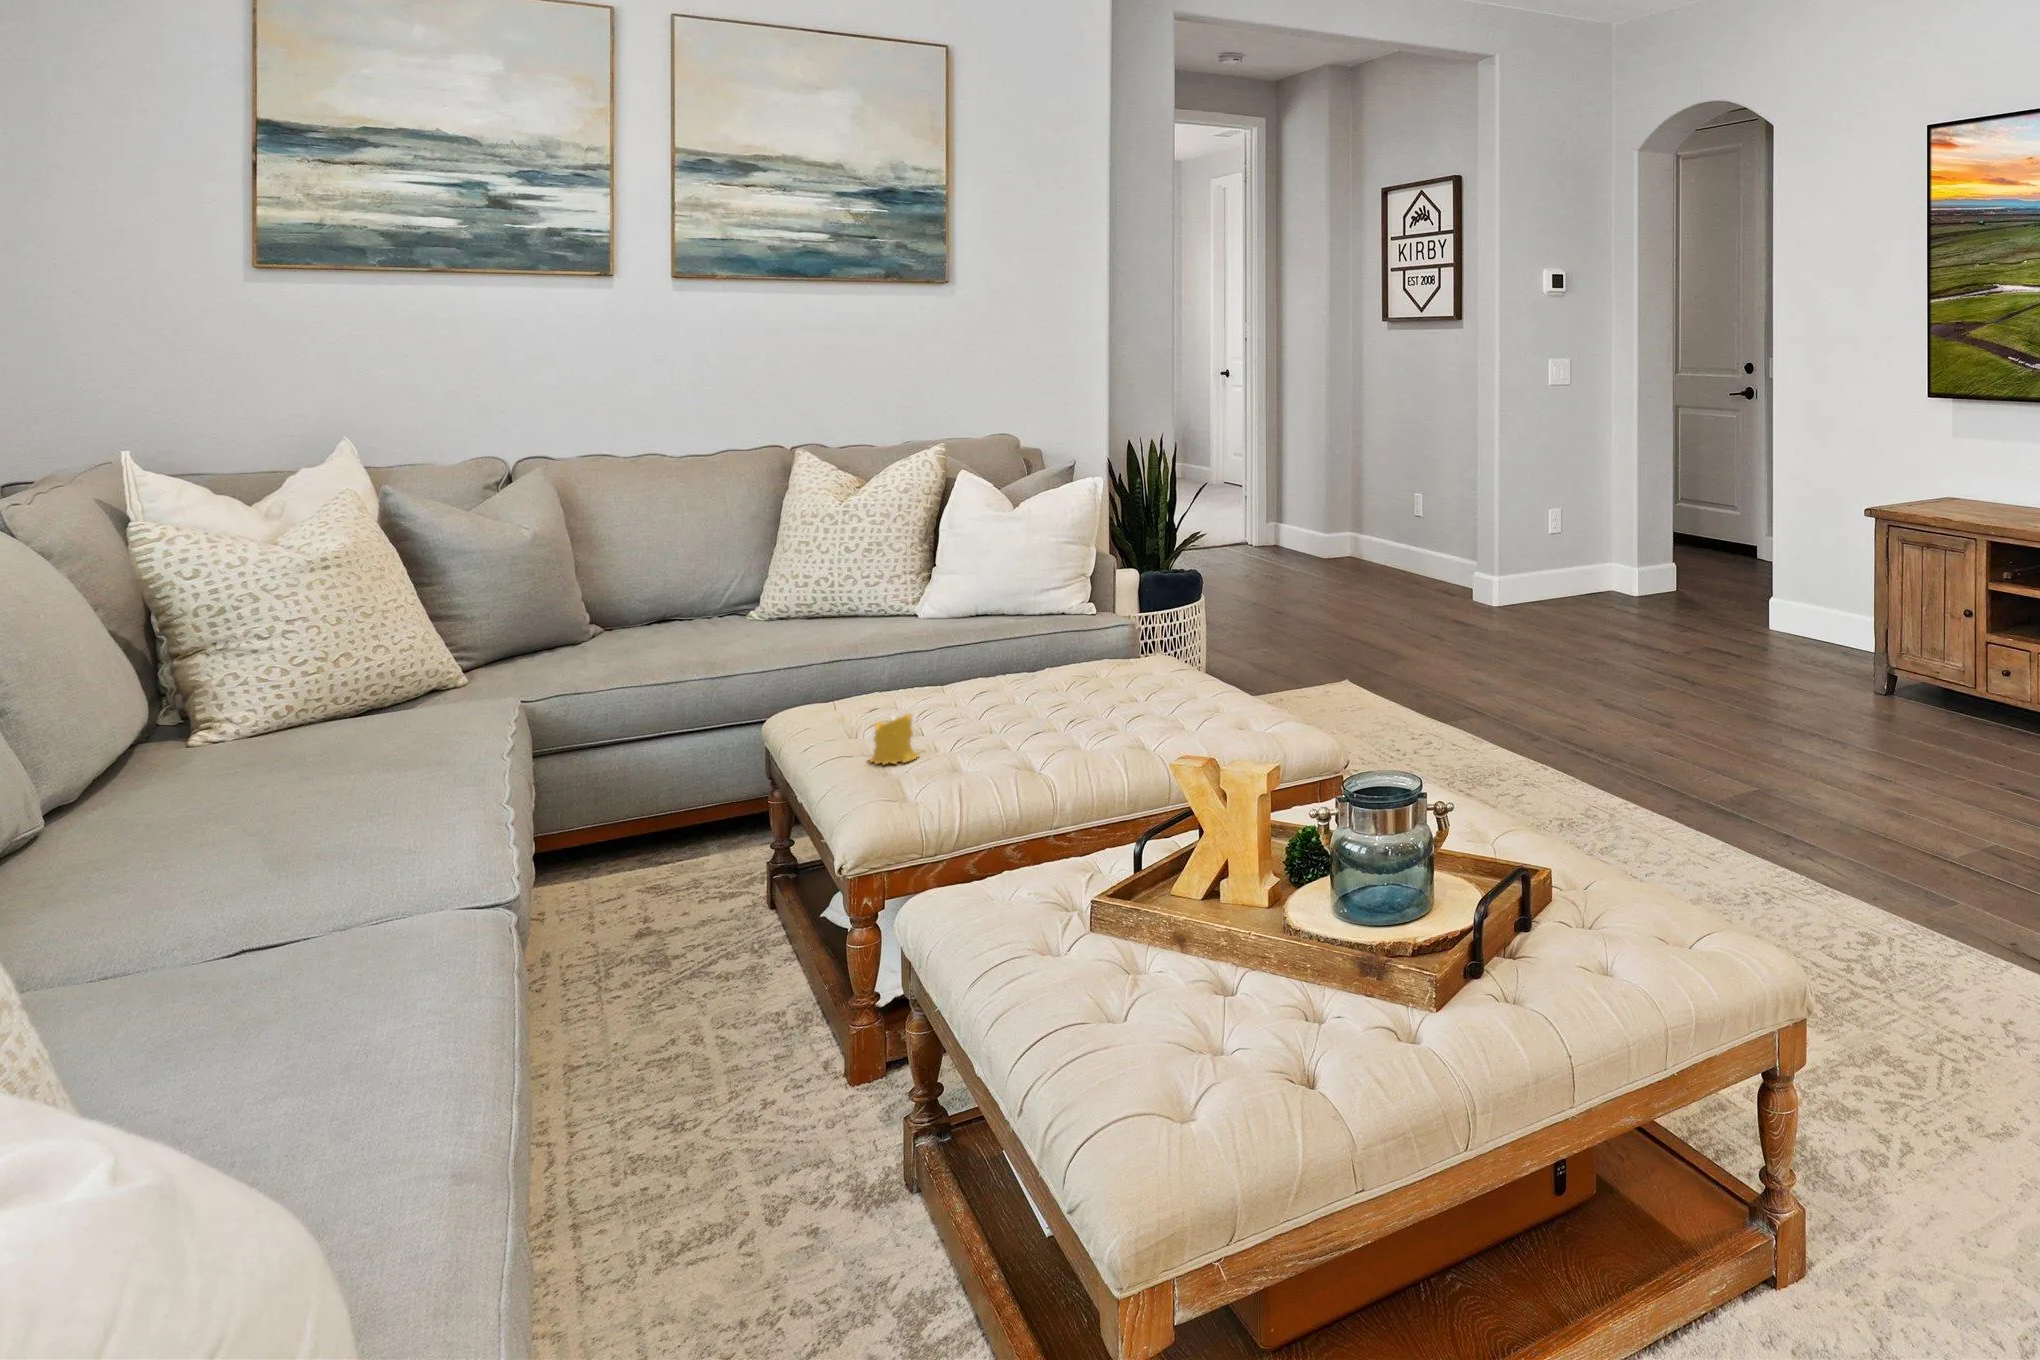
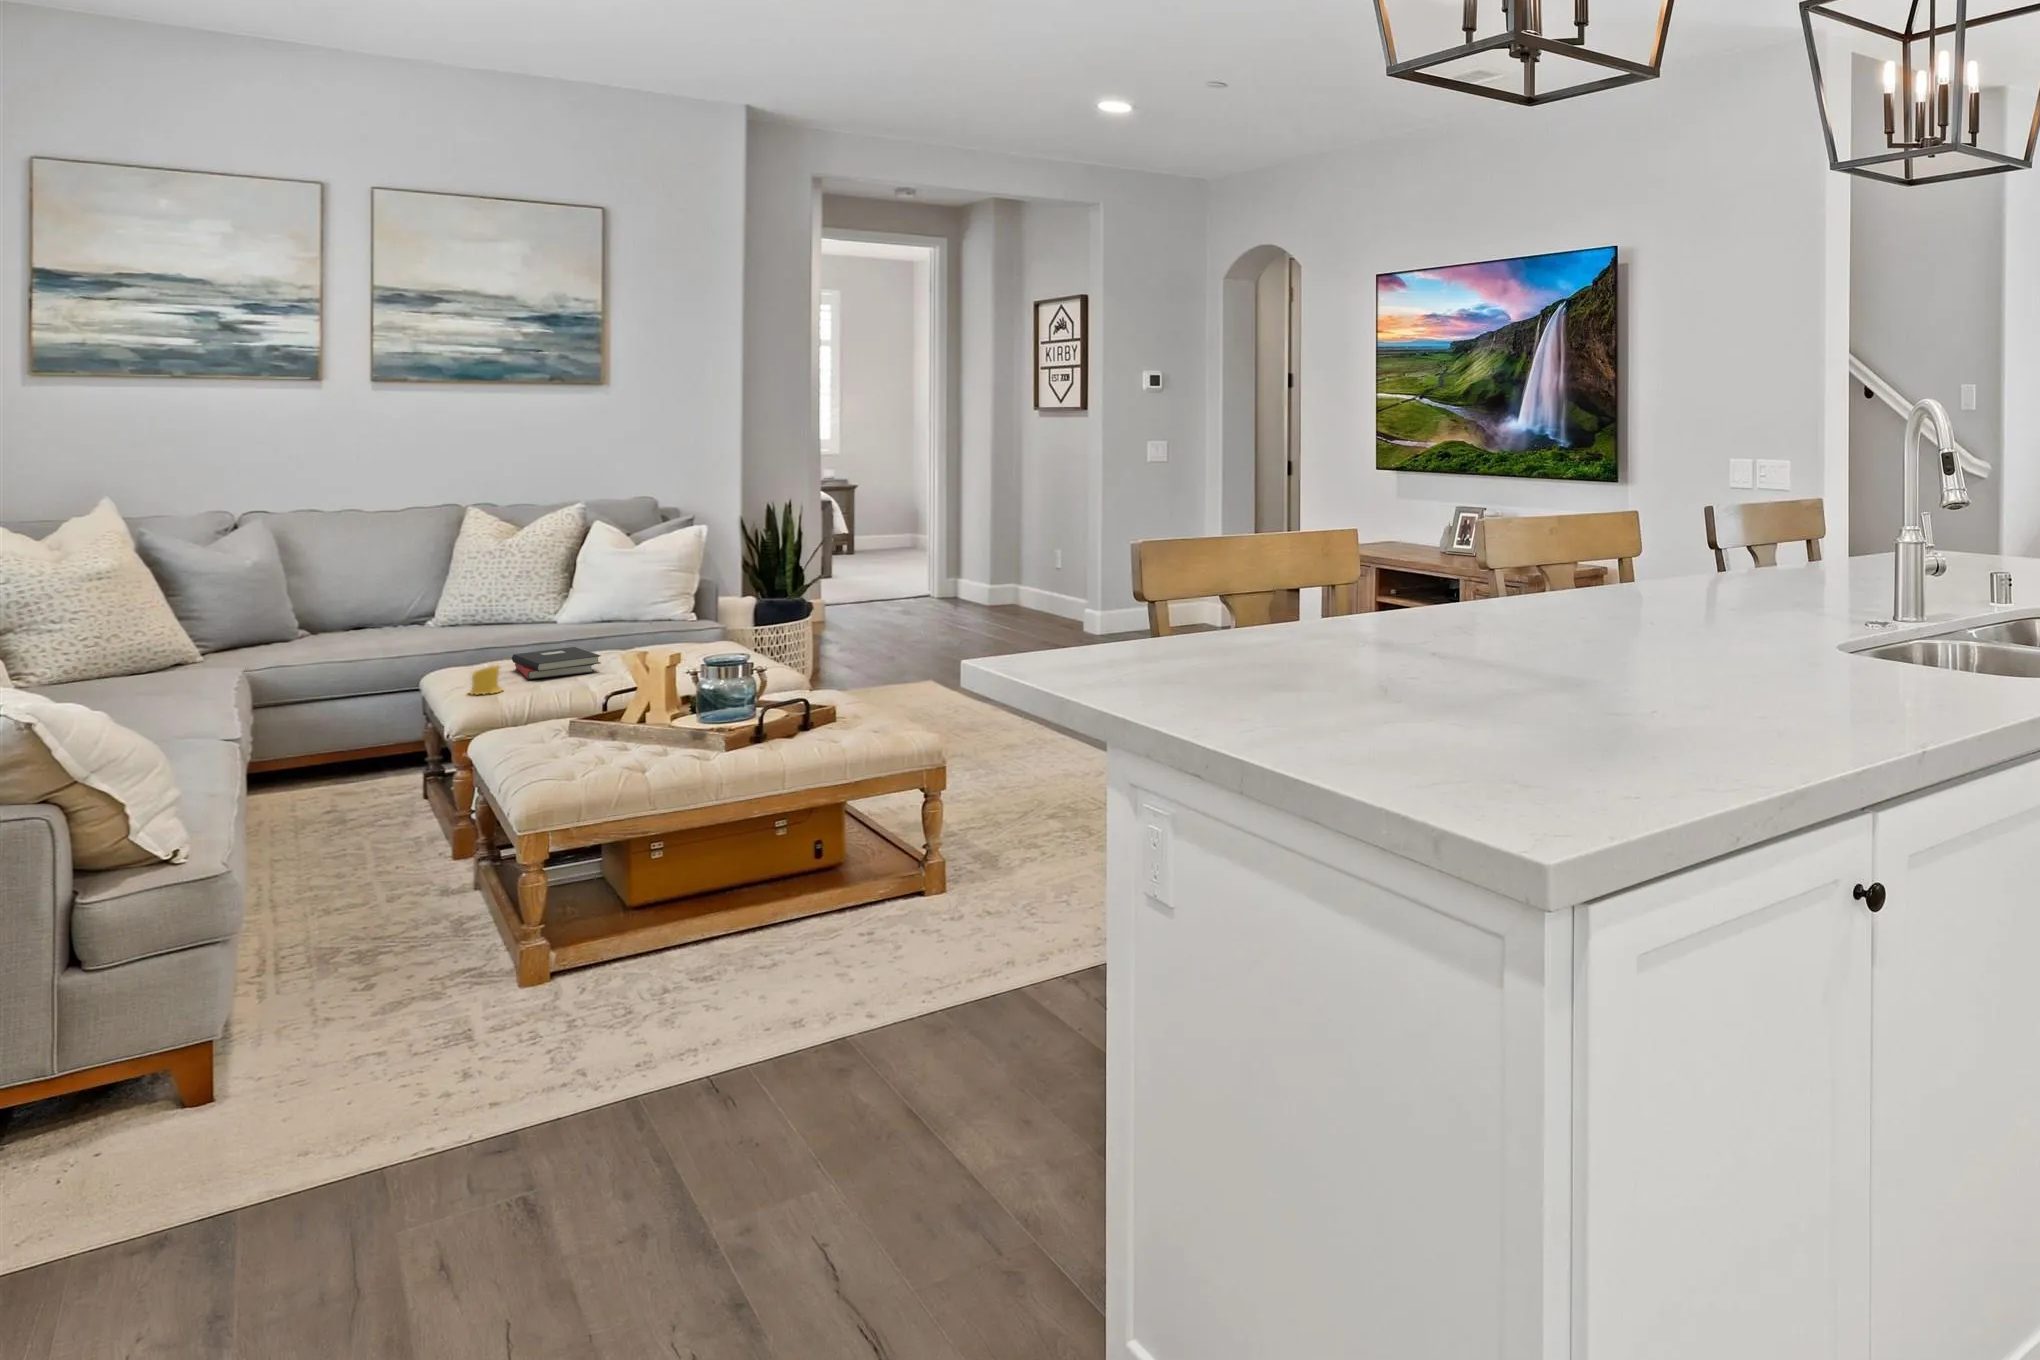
hardback book: none [908,673,1041,733] -> present [512,647,601,679]

